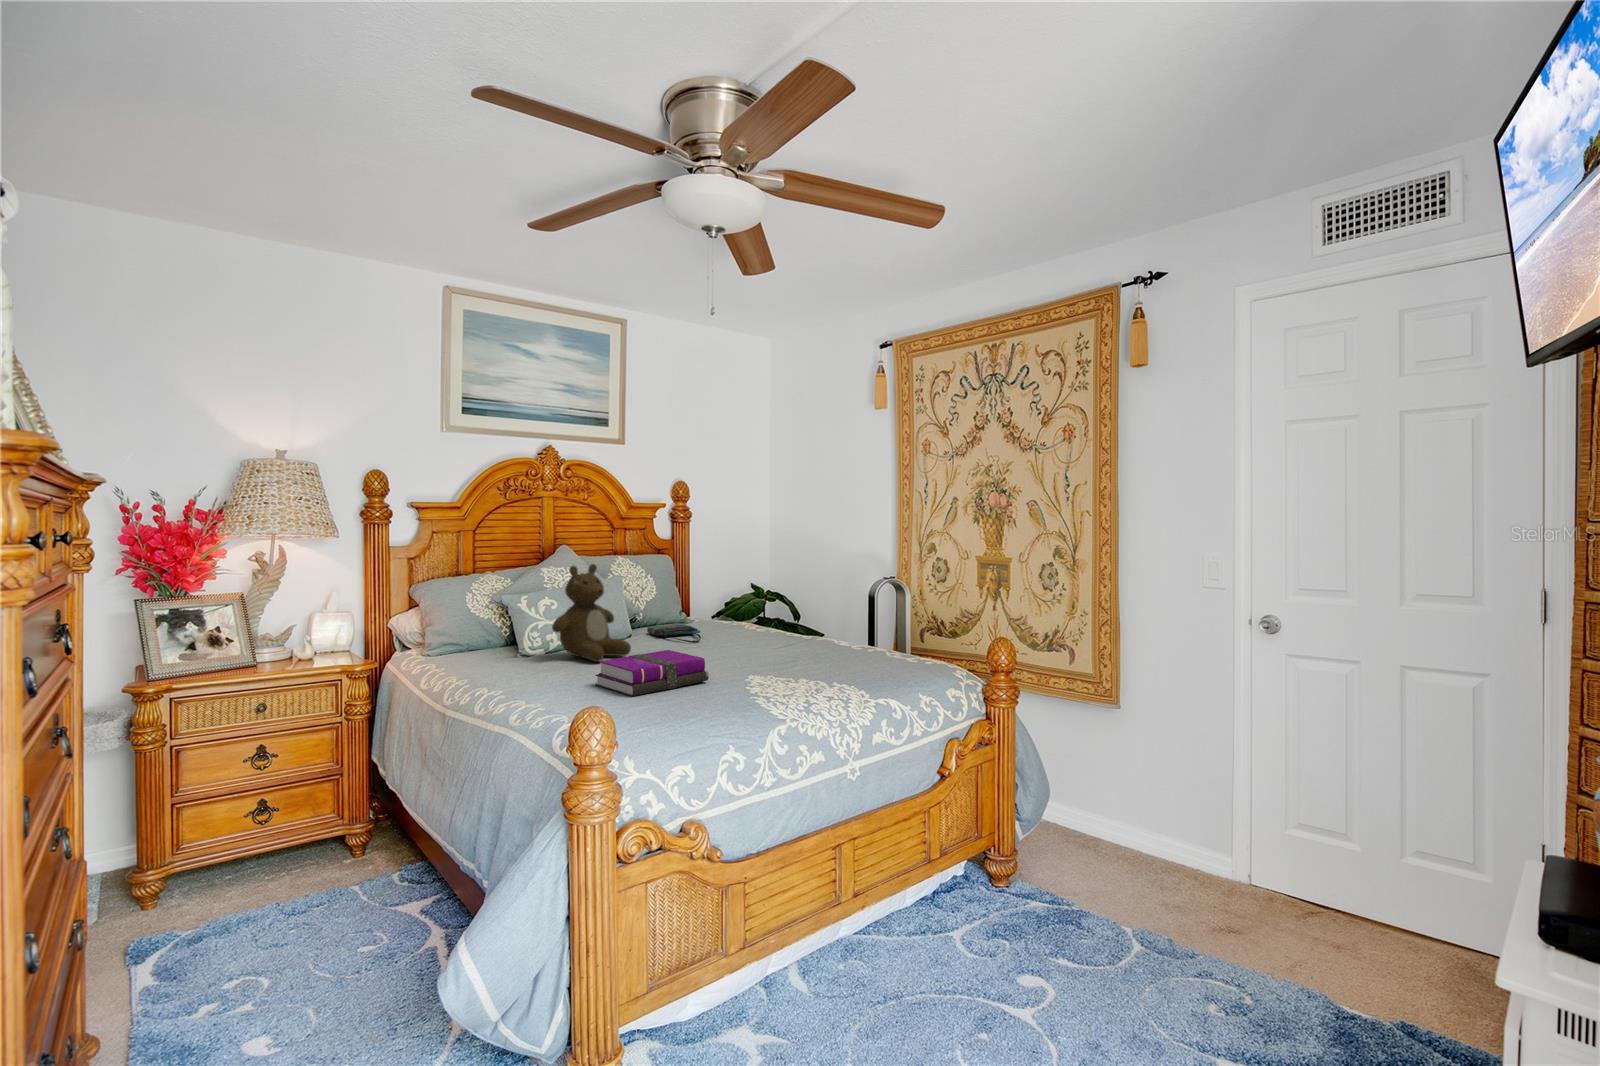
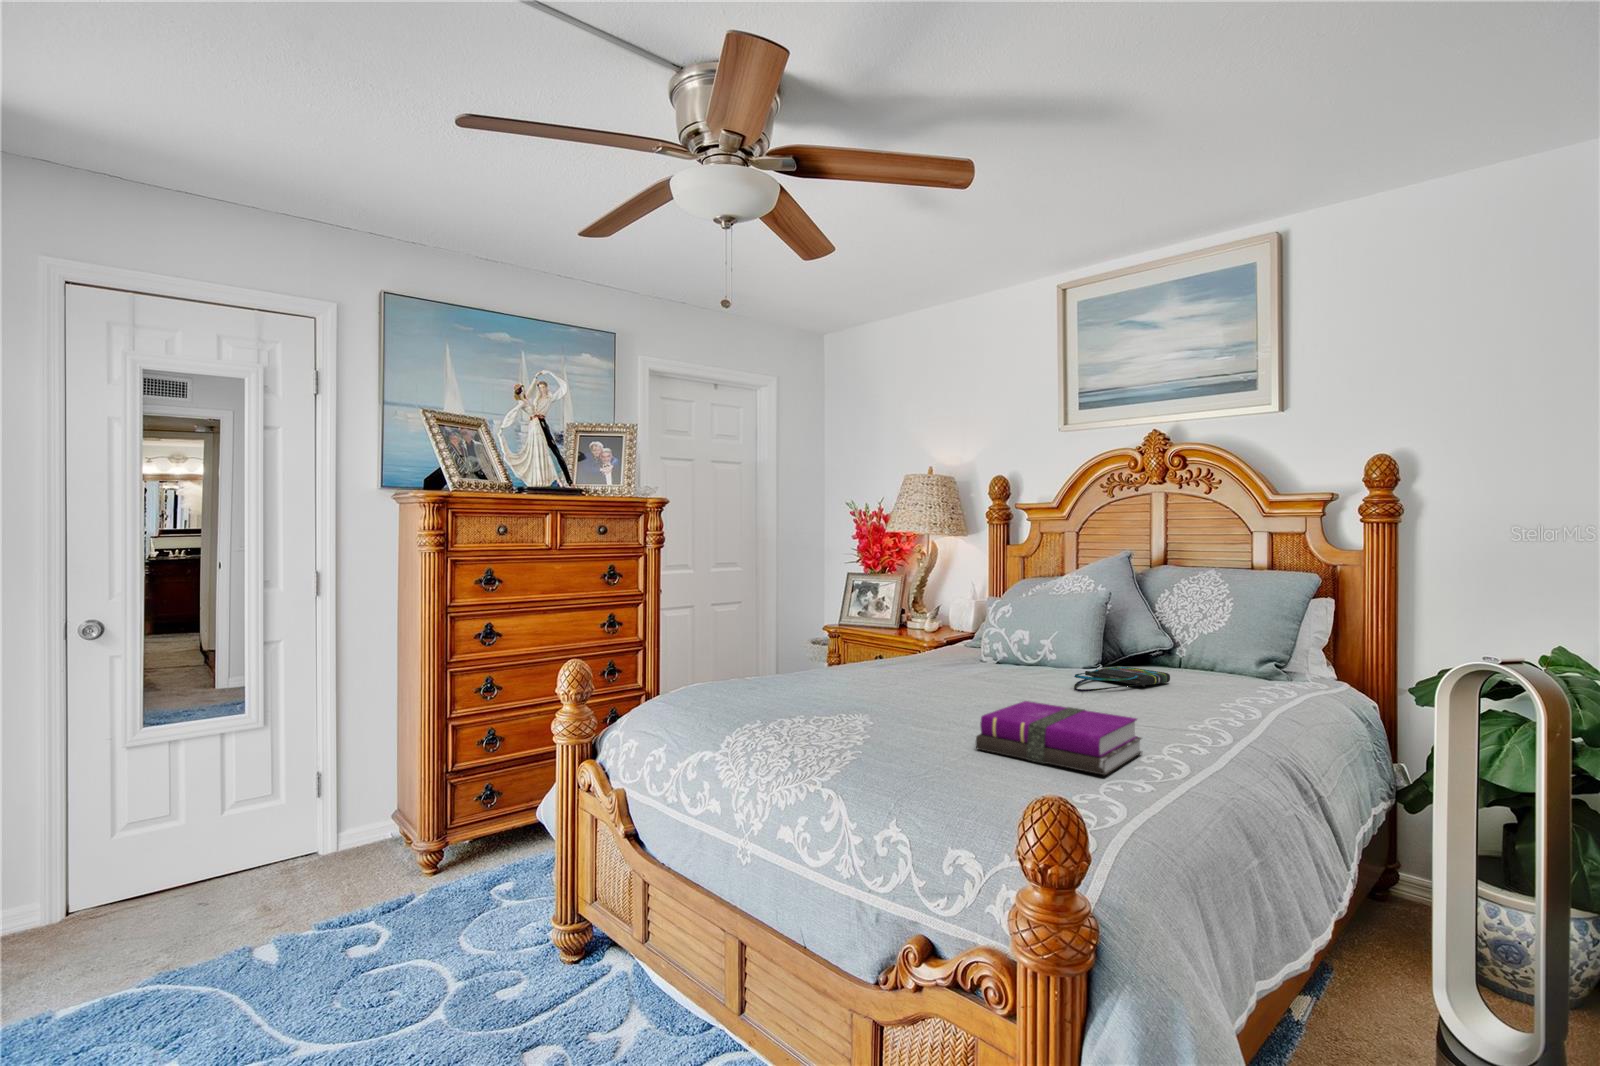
teddy bear: present [552,564,631,662] -> none [902,565,986,675]
notebook: present [596,650,709,696] -> present [976,701,1142,775]

